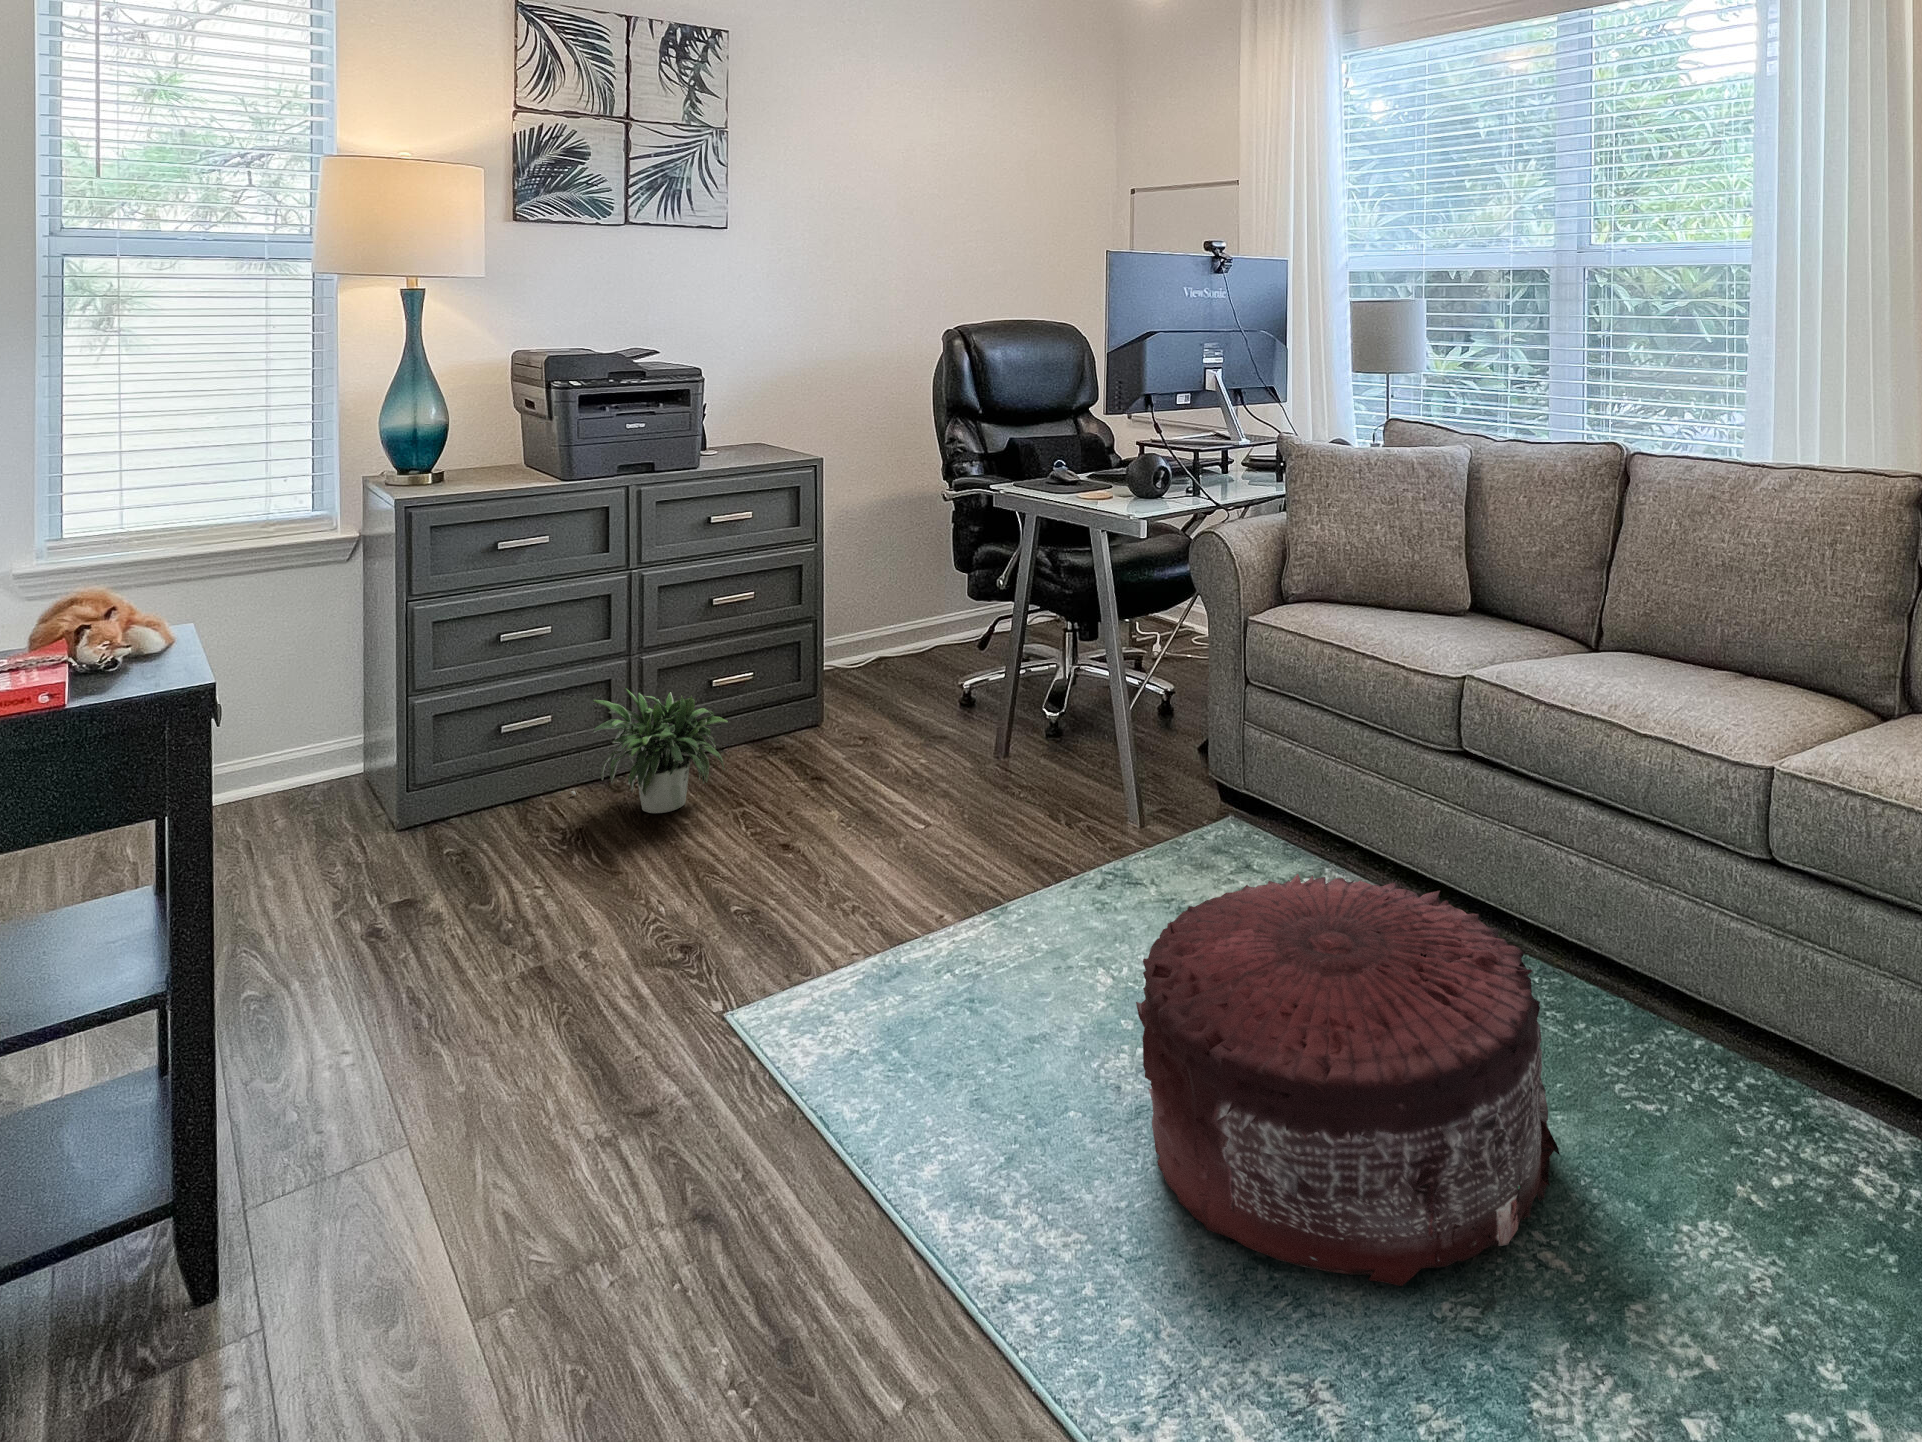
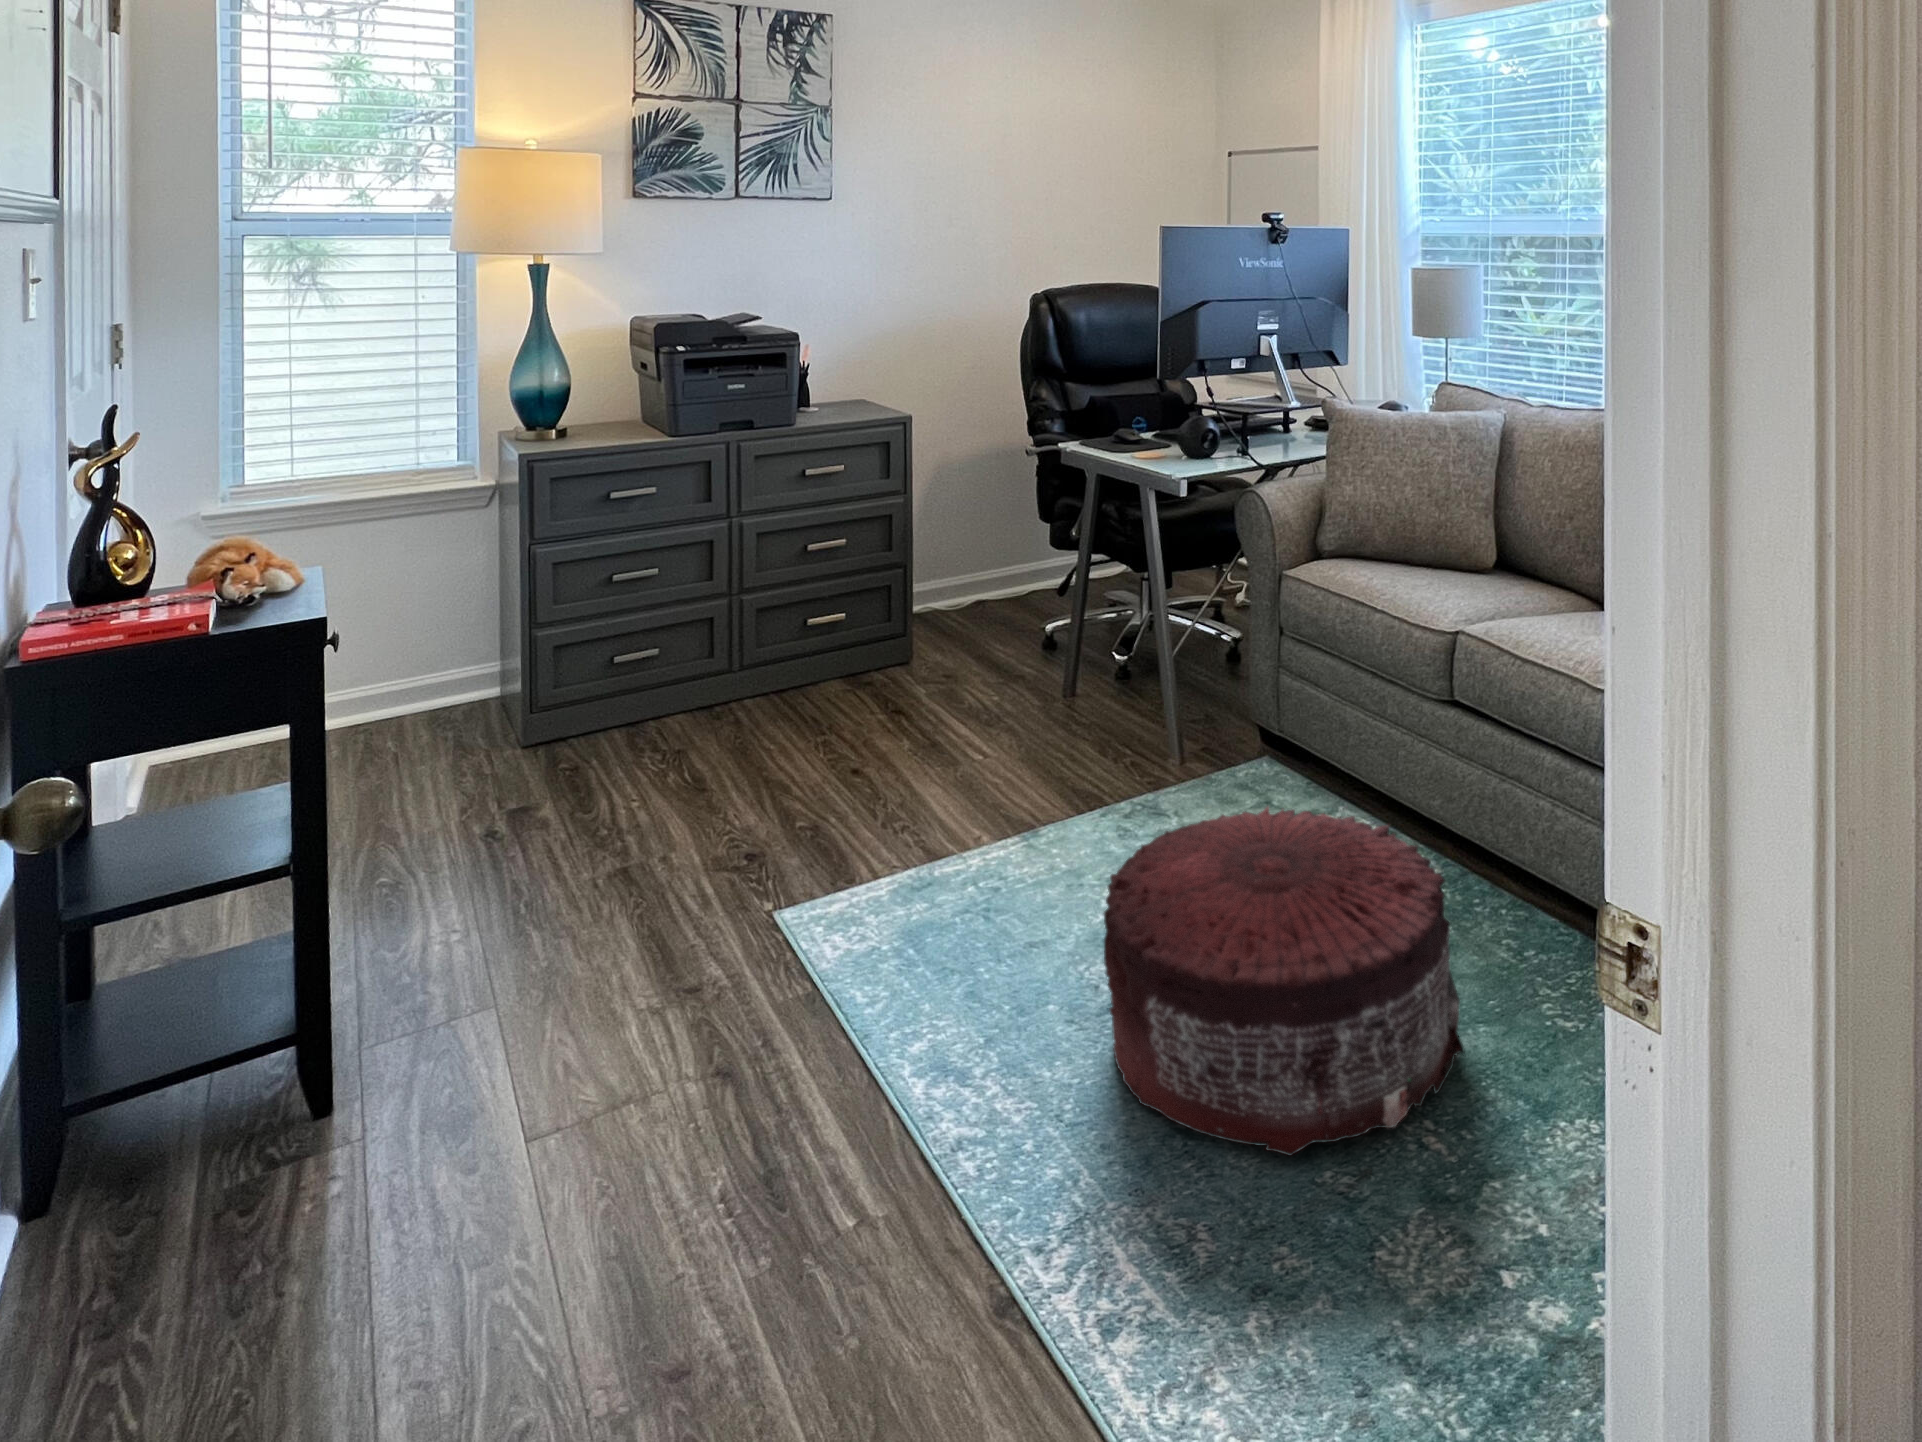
potted plant: present [571,688,728,813] -> none [680,624,817,736]

